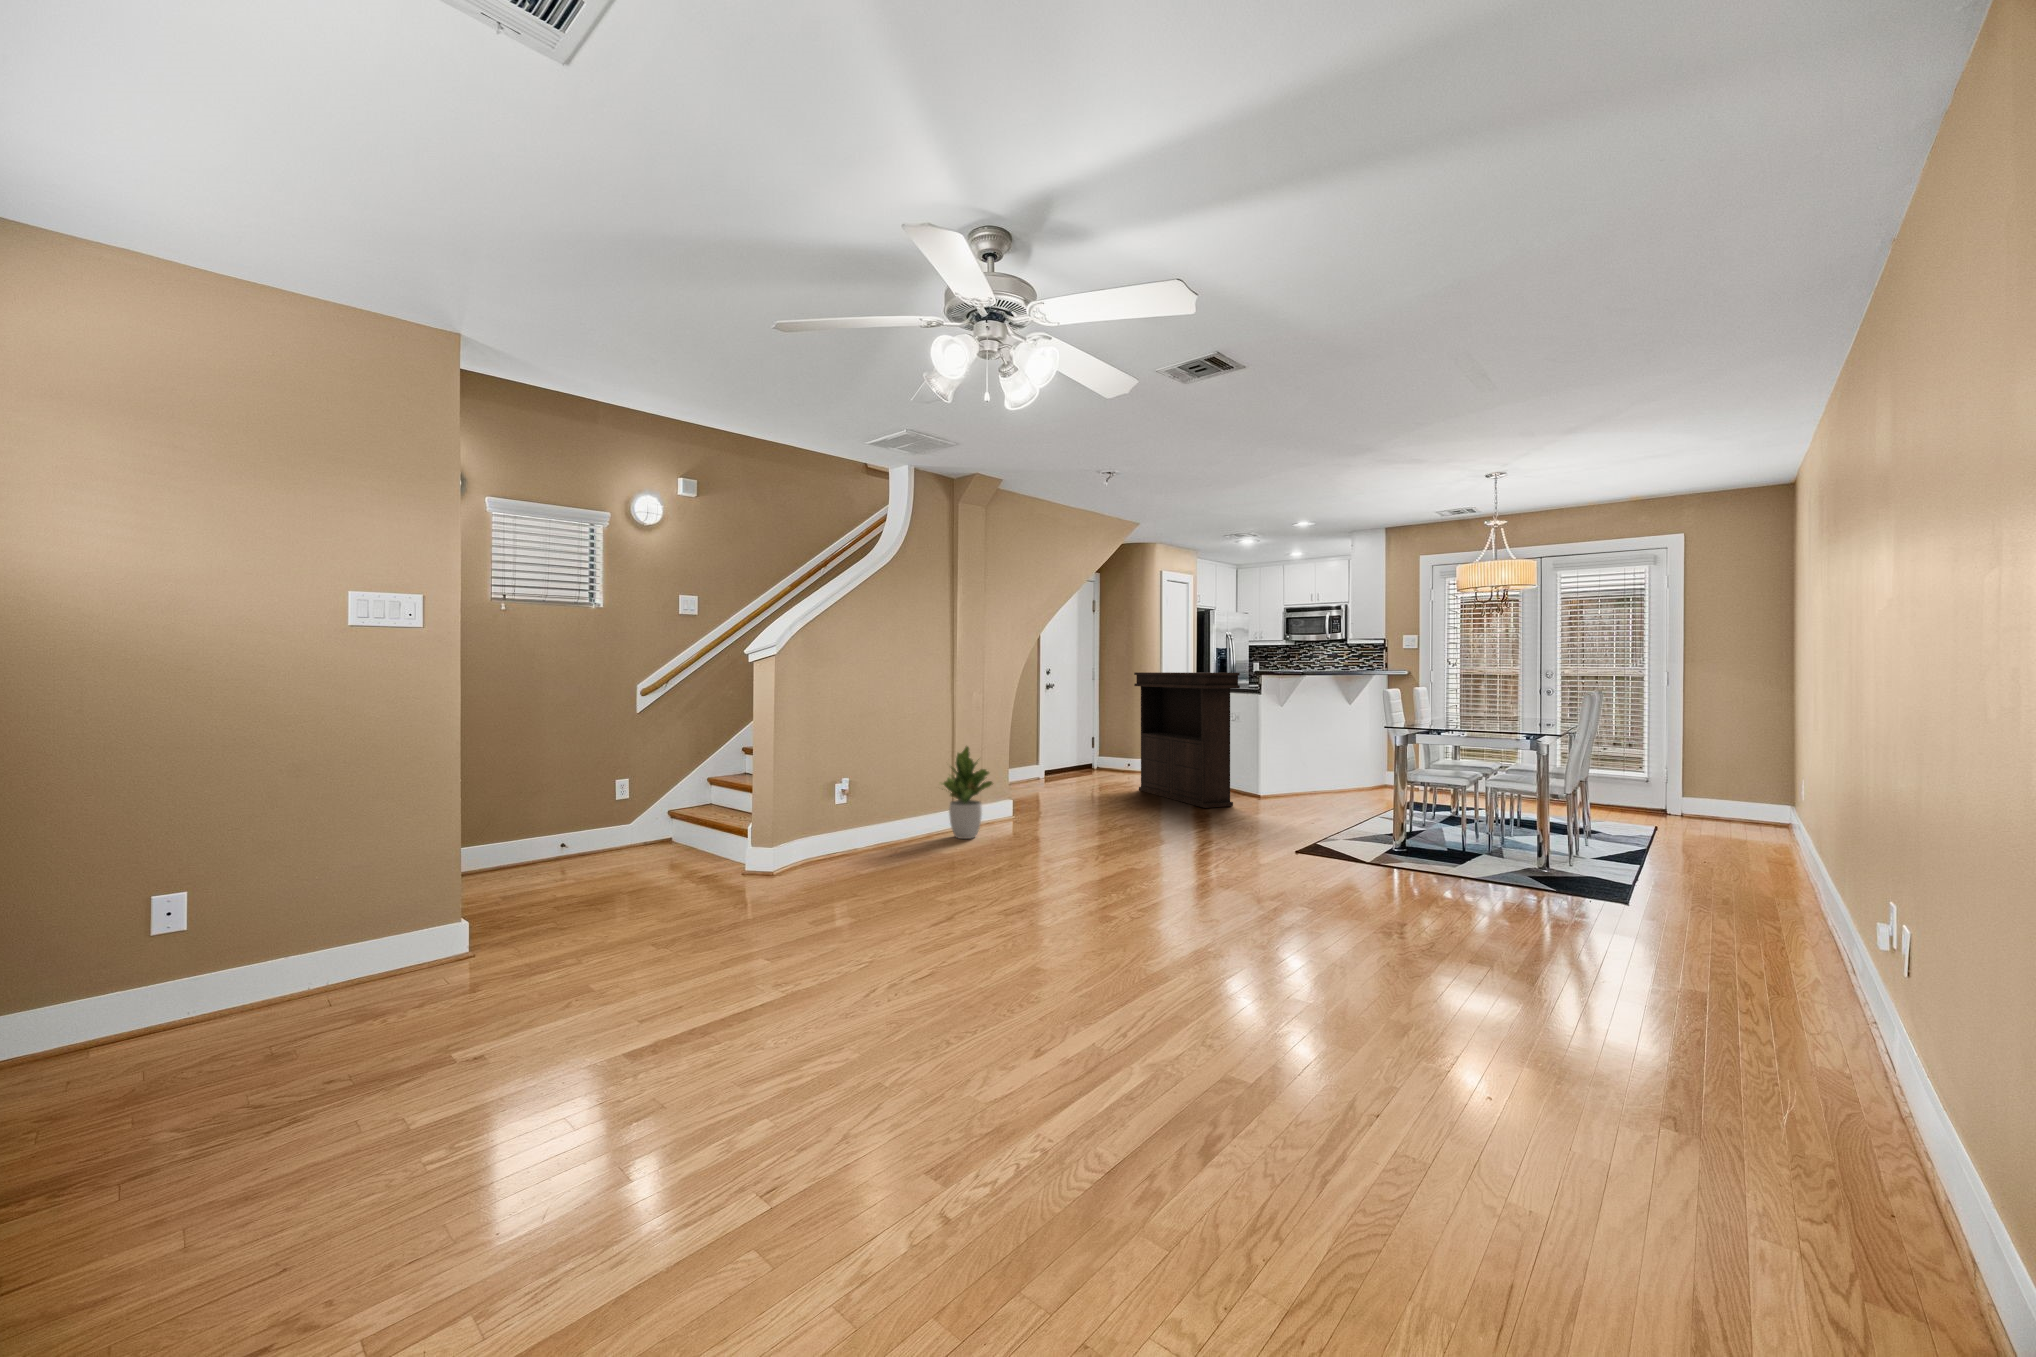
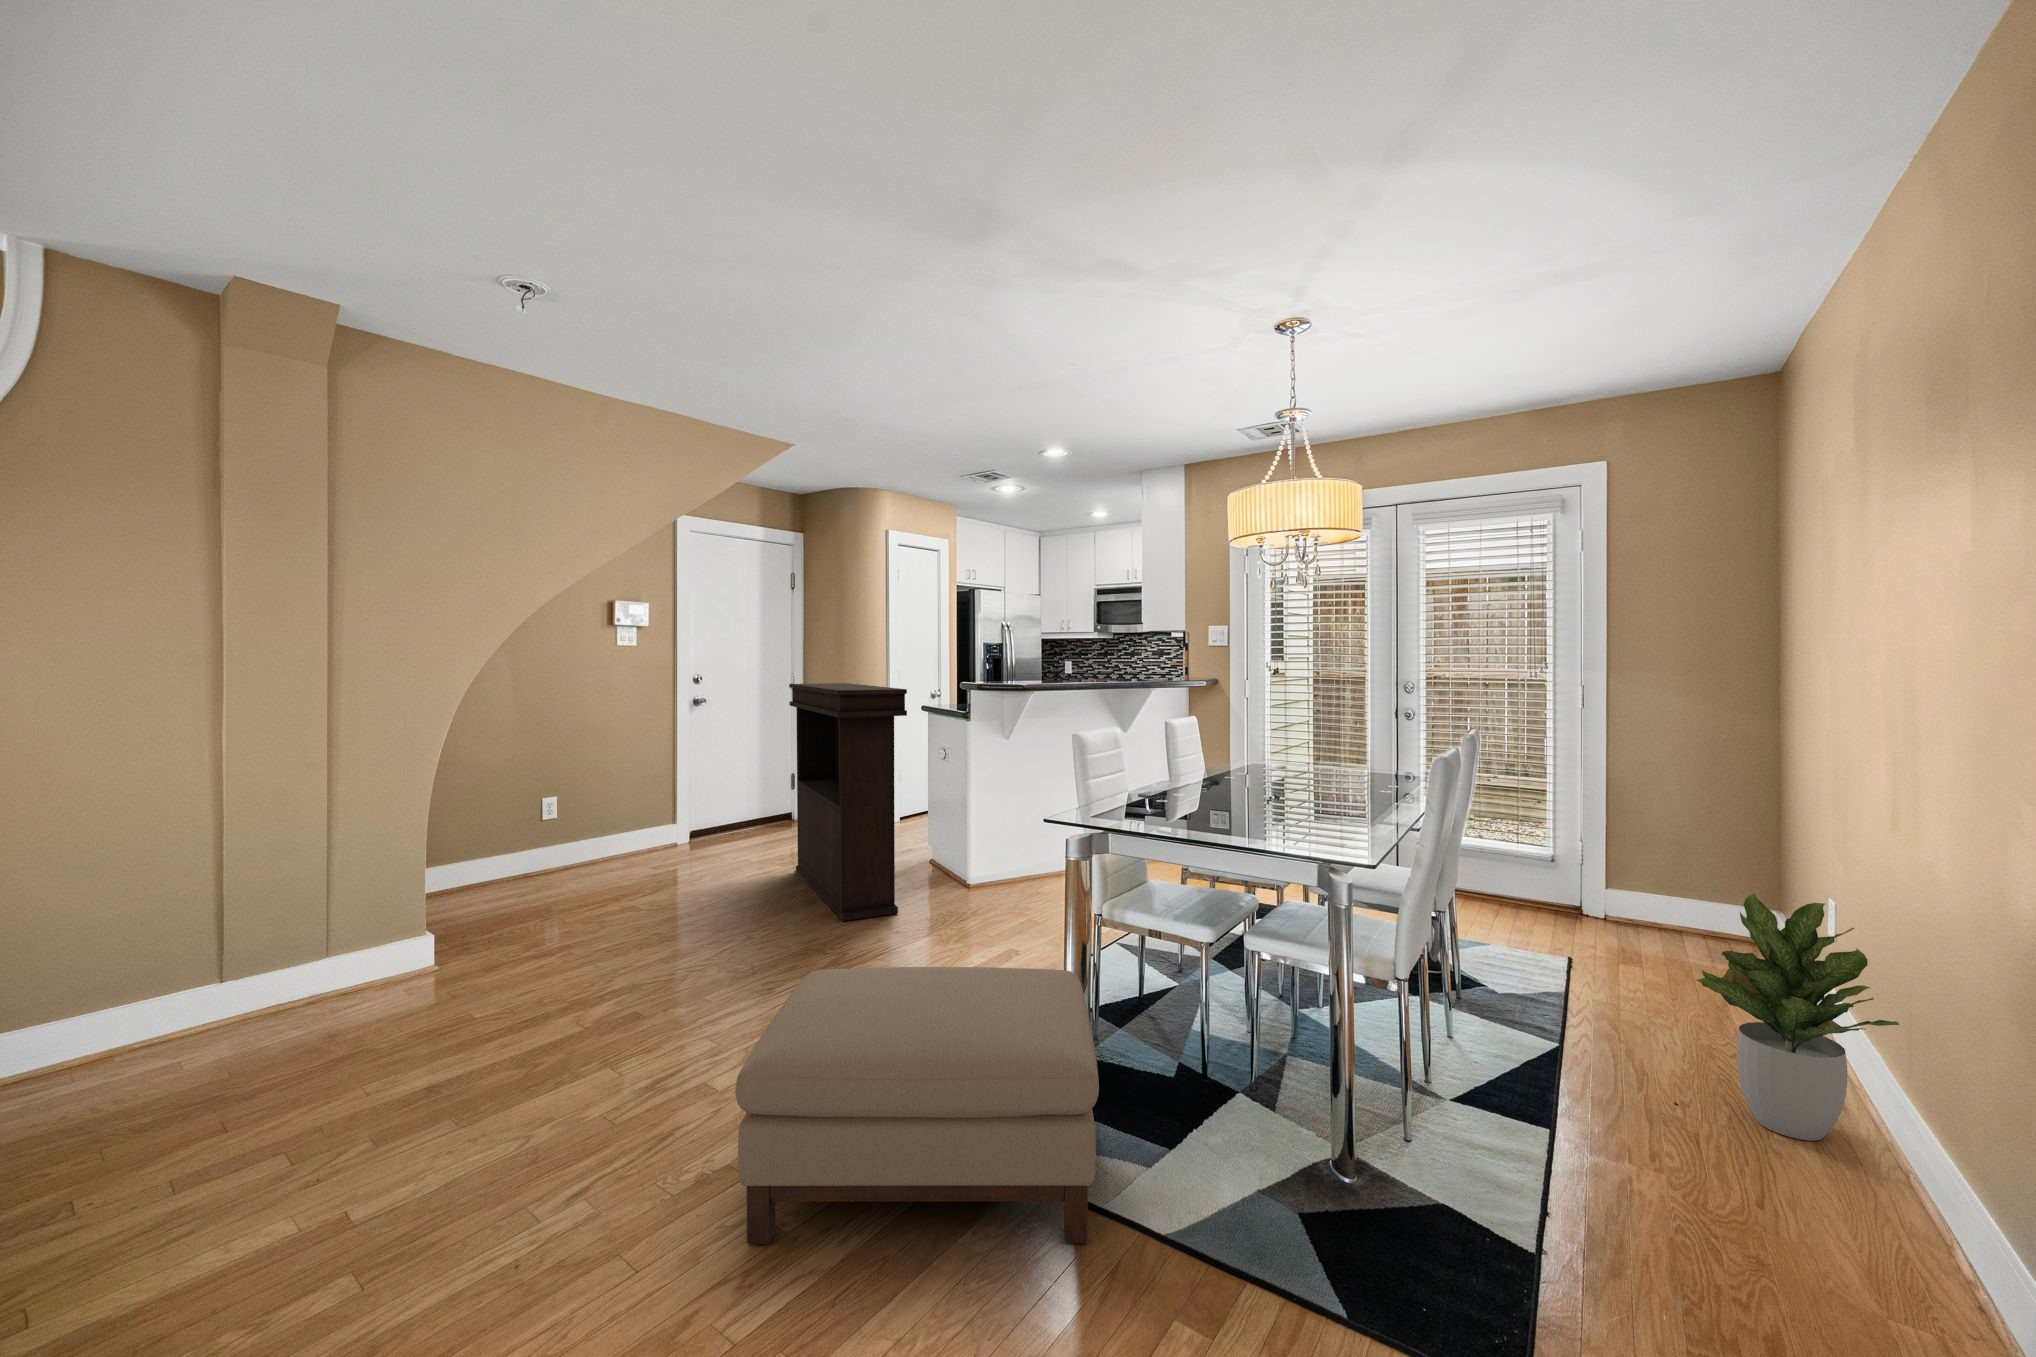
potted plant: present [943,746,993,839] -> present [1696,893,1899,1141]
ottoman: none [1281,791,1456,884] -> present [735,967,1099,1244]

